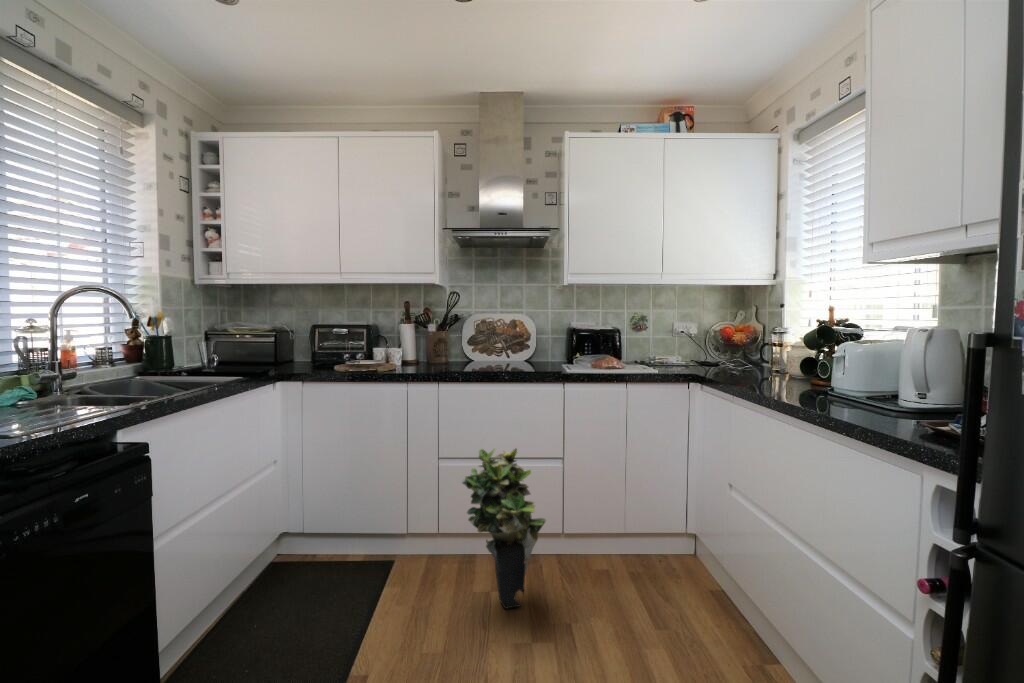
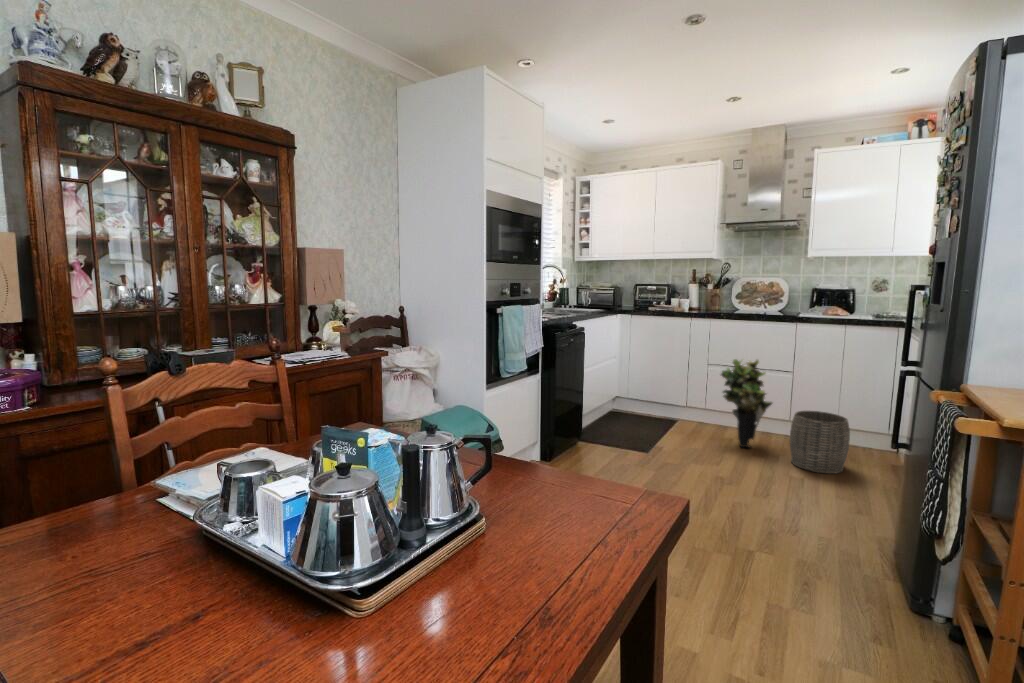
woven basket: none [581,529,667,648] -> present [790,411,850,474]

